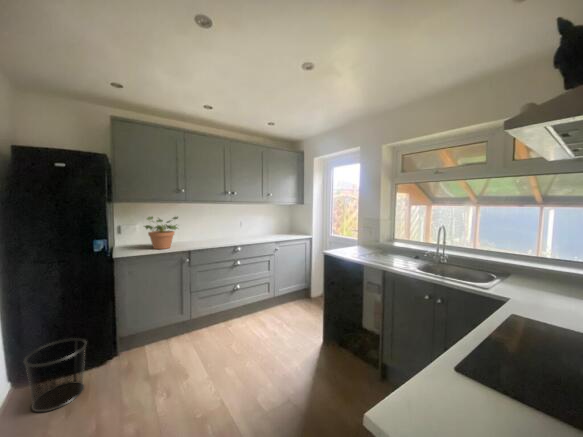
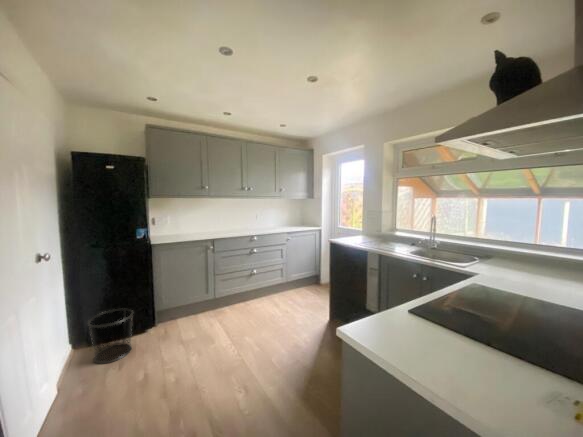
potted plant: present [144,217,178,249] -> none [174,209,207,238]

